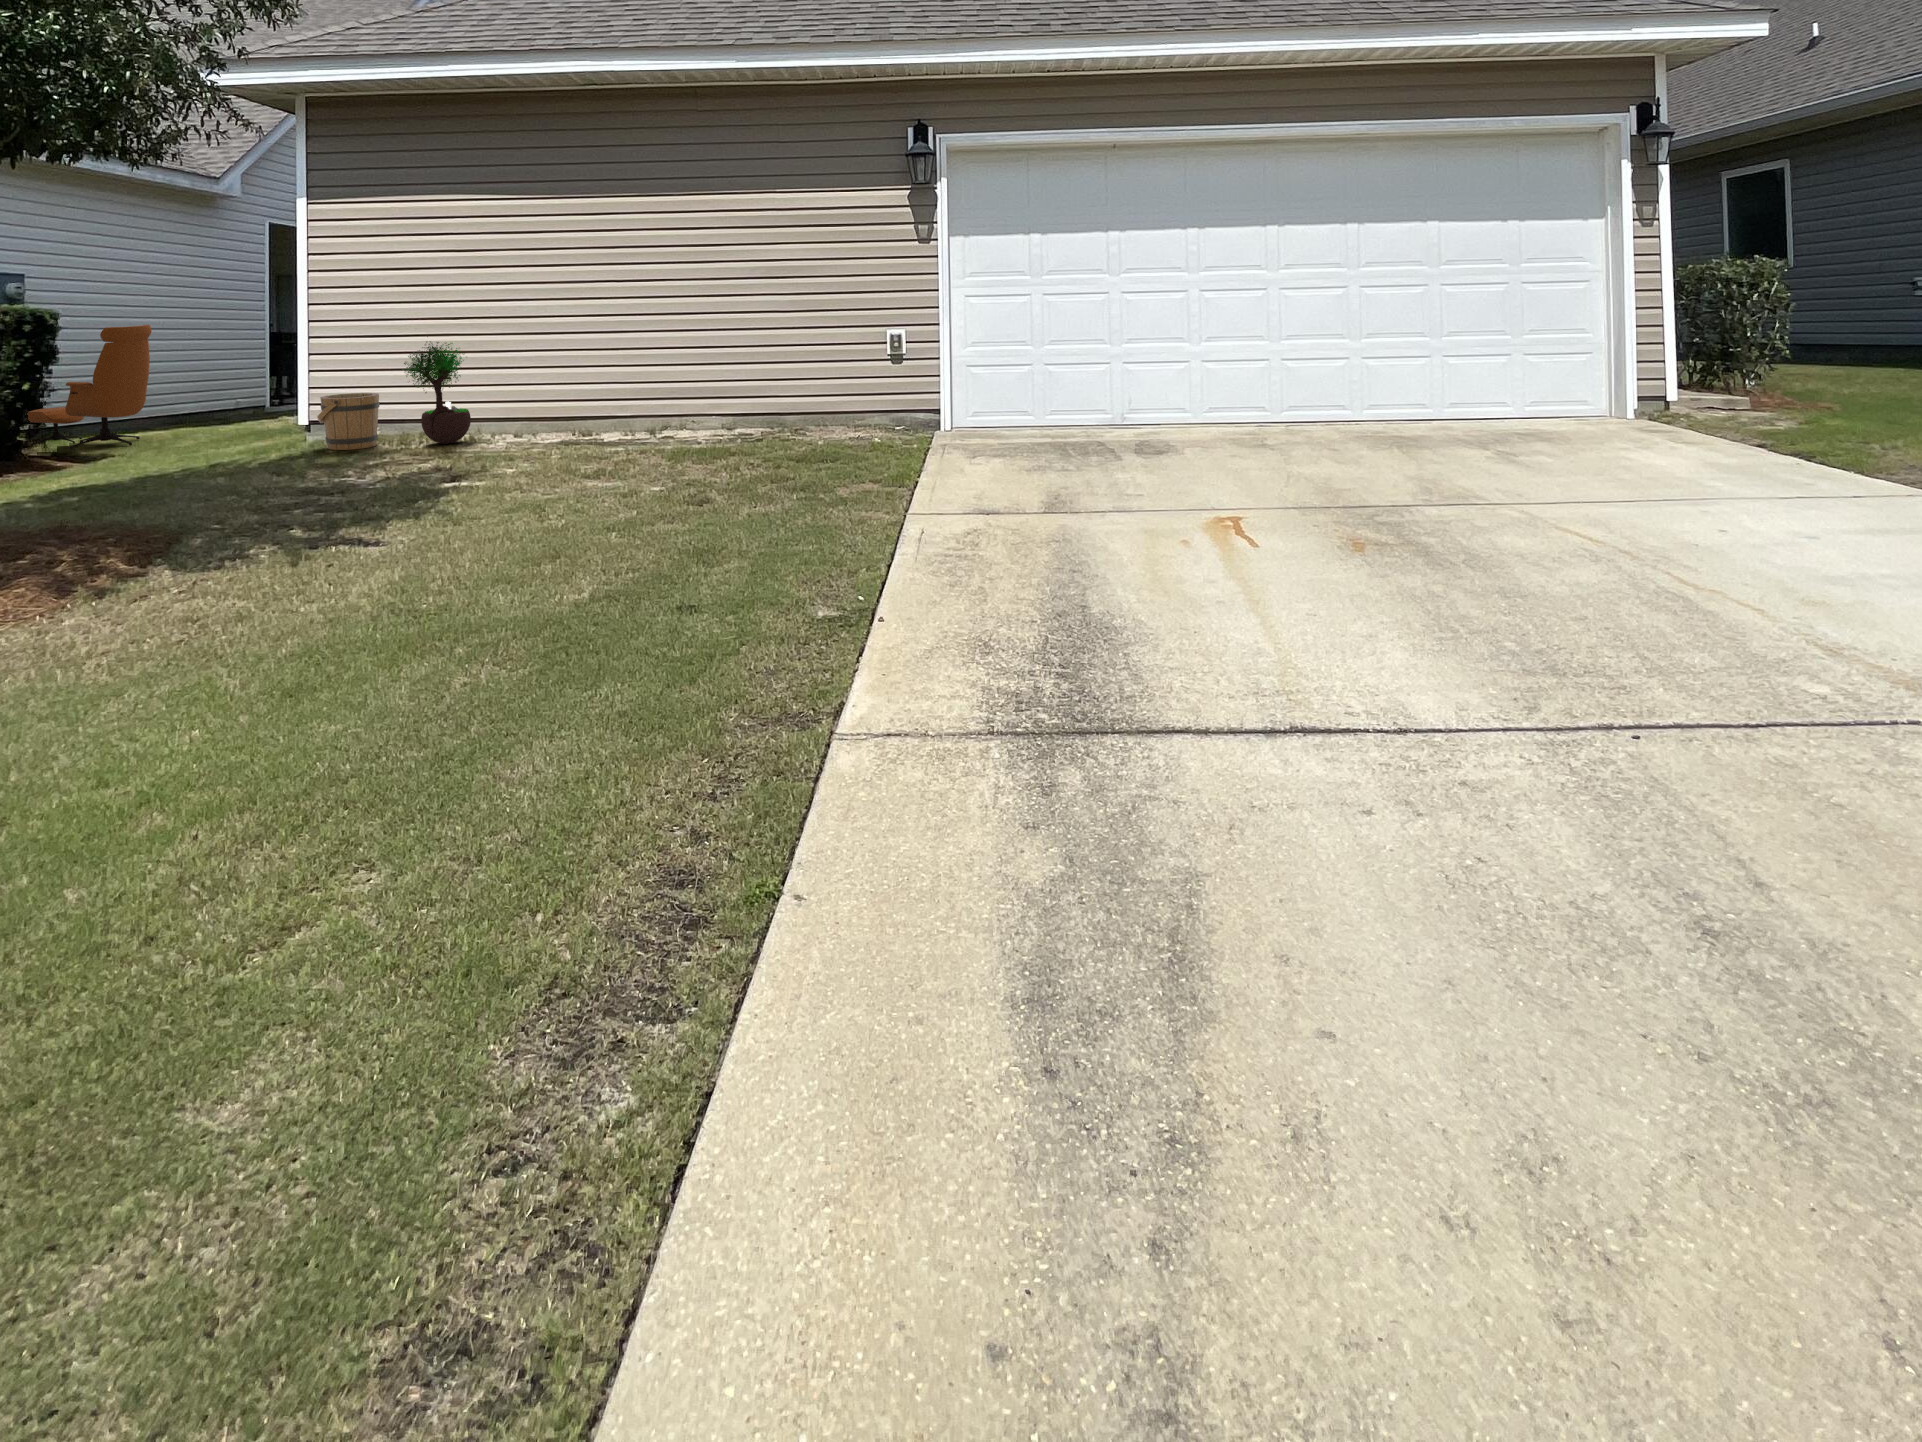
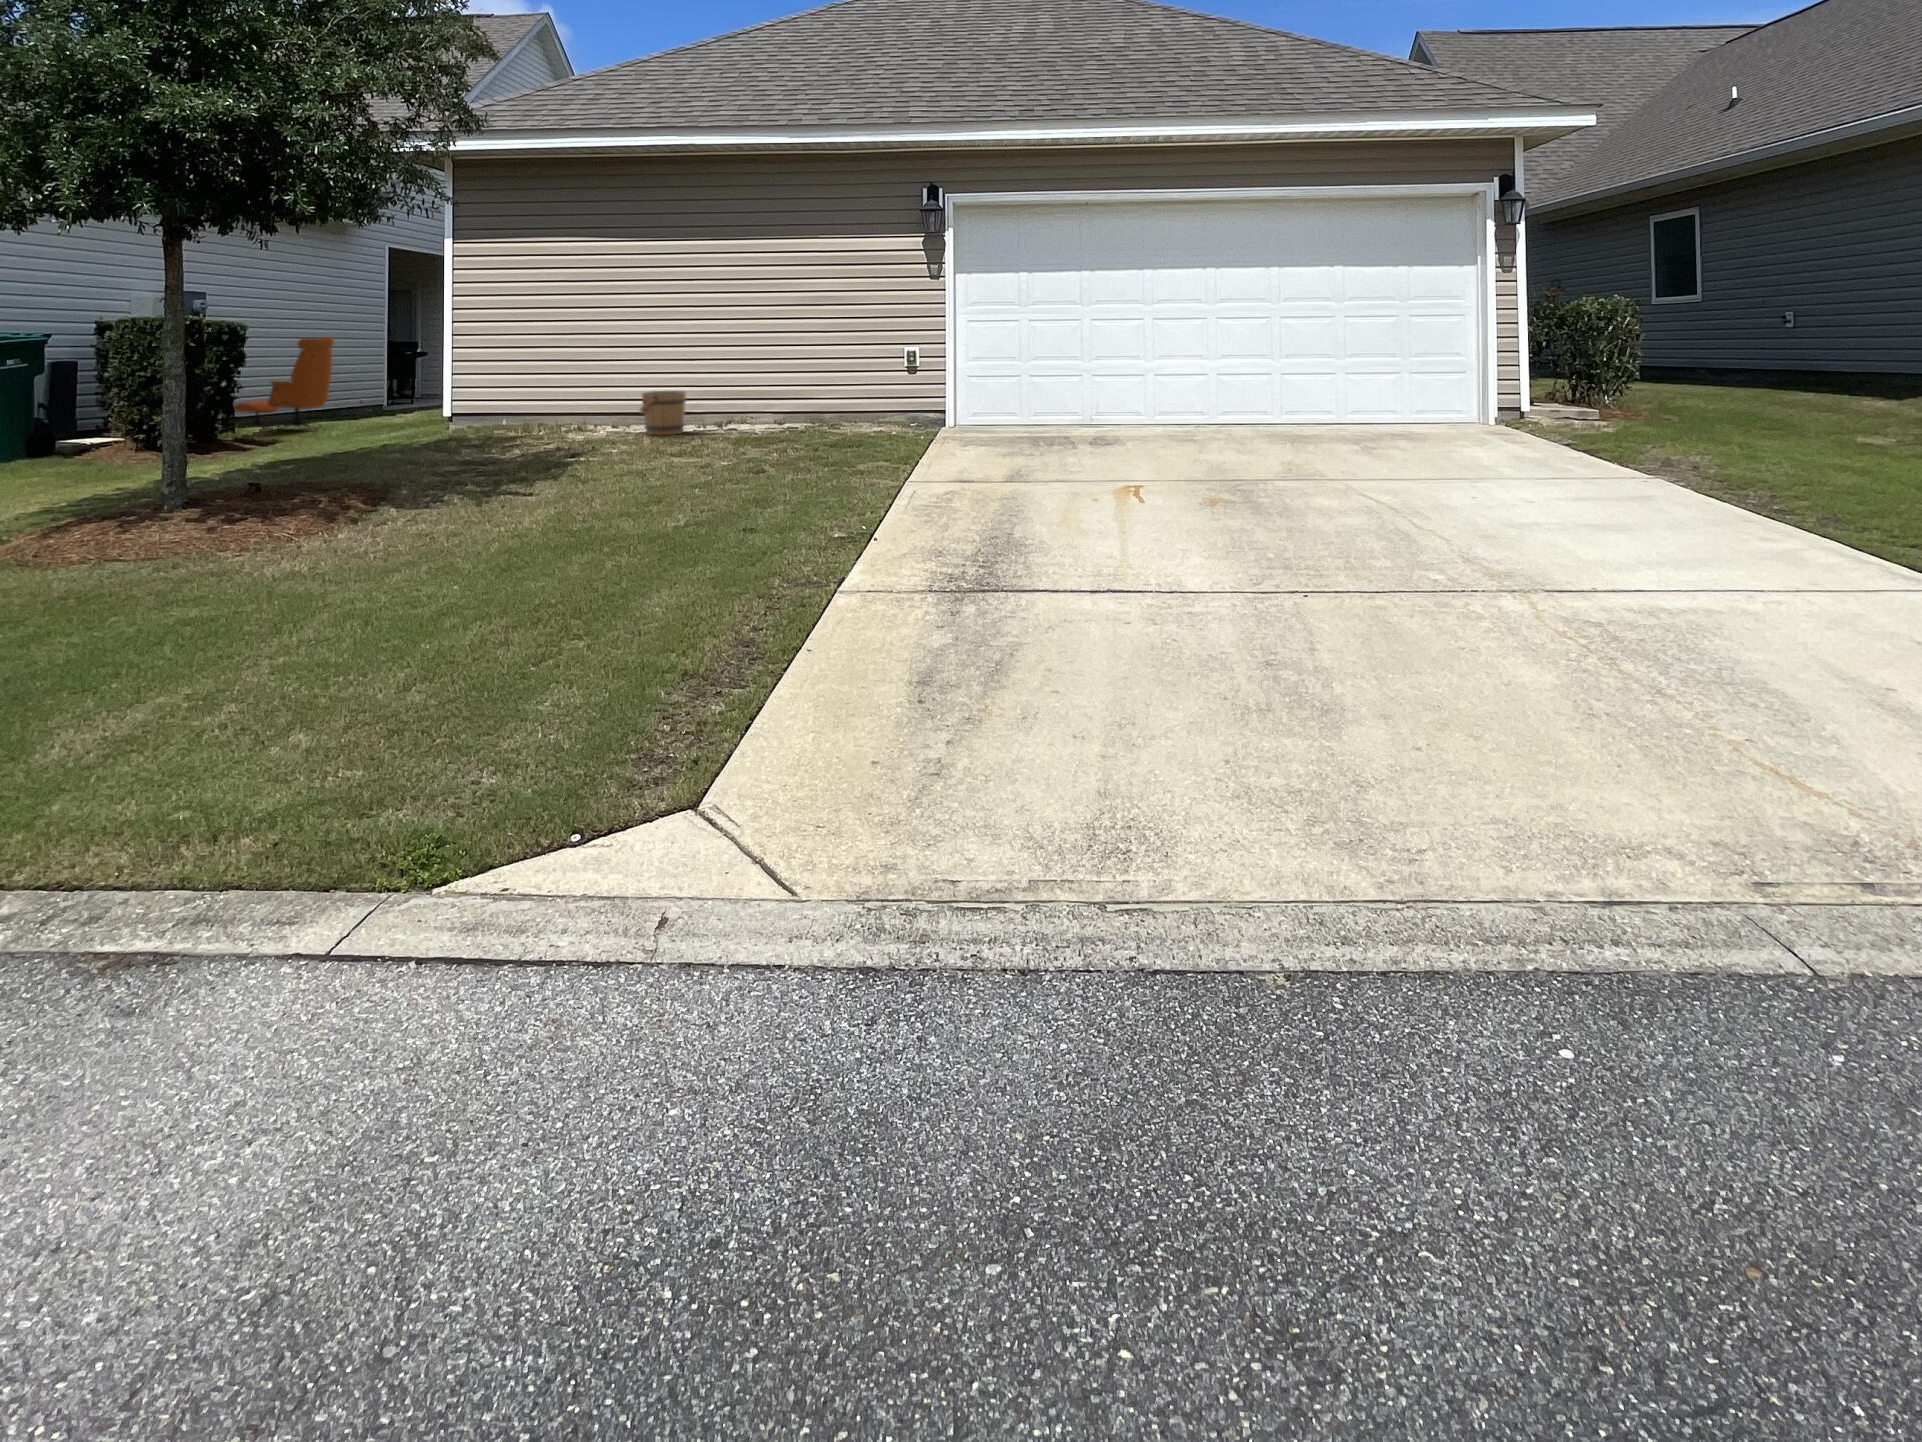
potted tree: present [402,336,471,444] -> none [531,348,583,432]
bucket: present [317,393,380,450] -> present [640,391,686,435]

